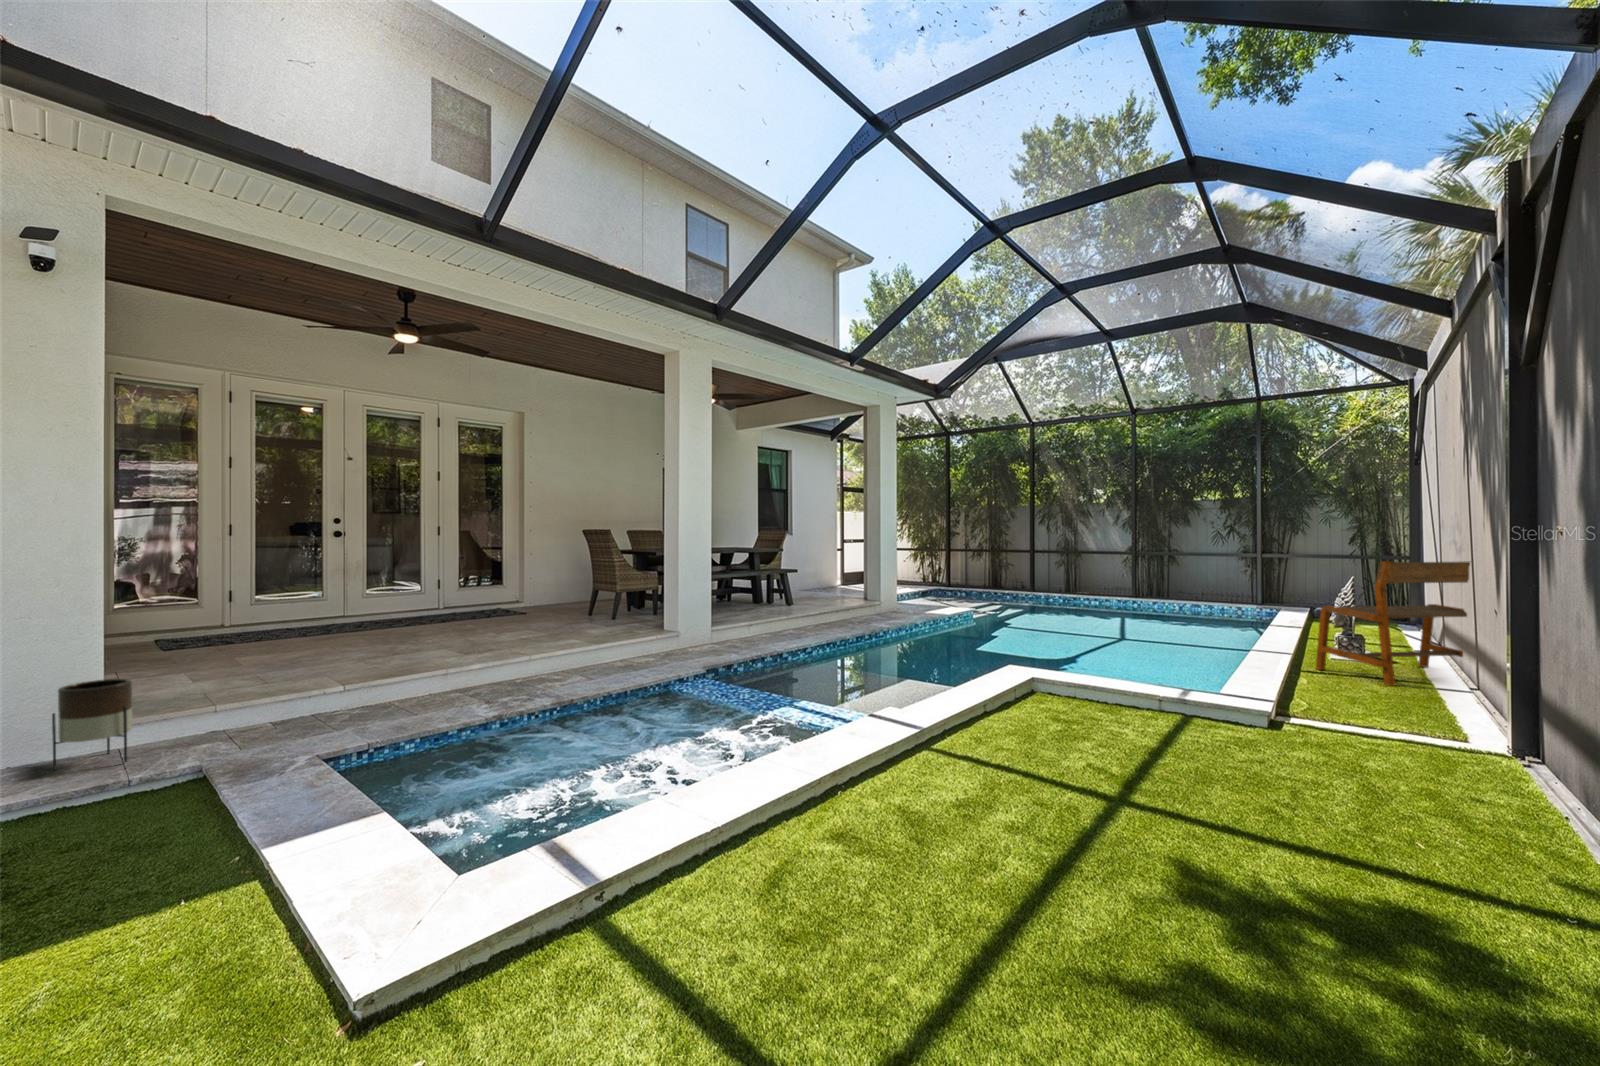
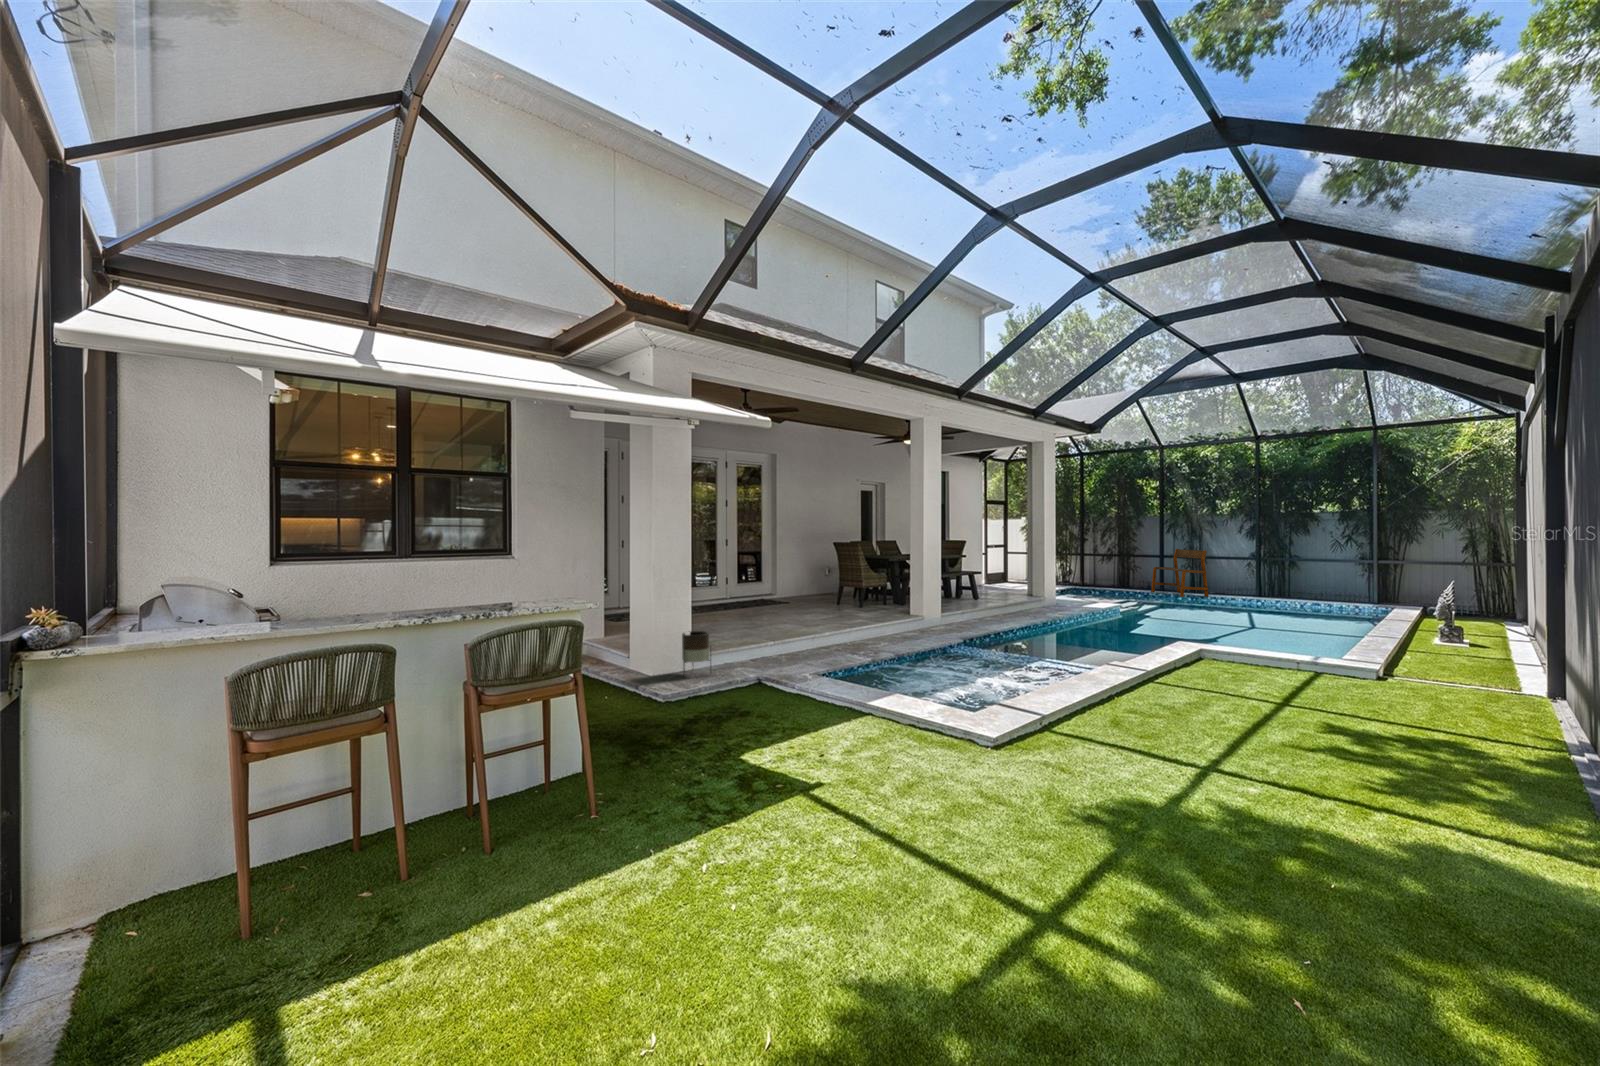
bench: present [1316,561,1470,686] -> present [1151,549,1208,597]

